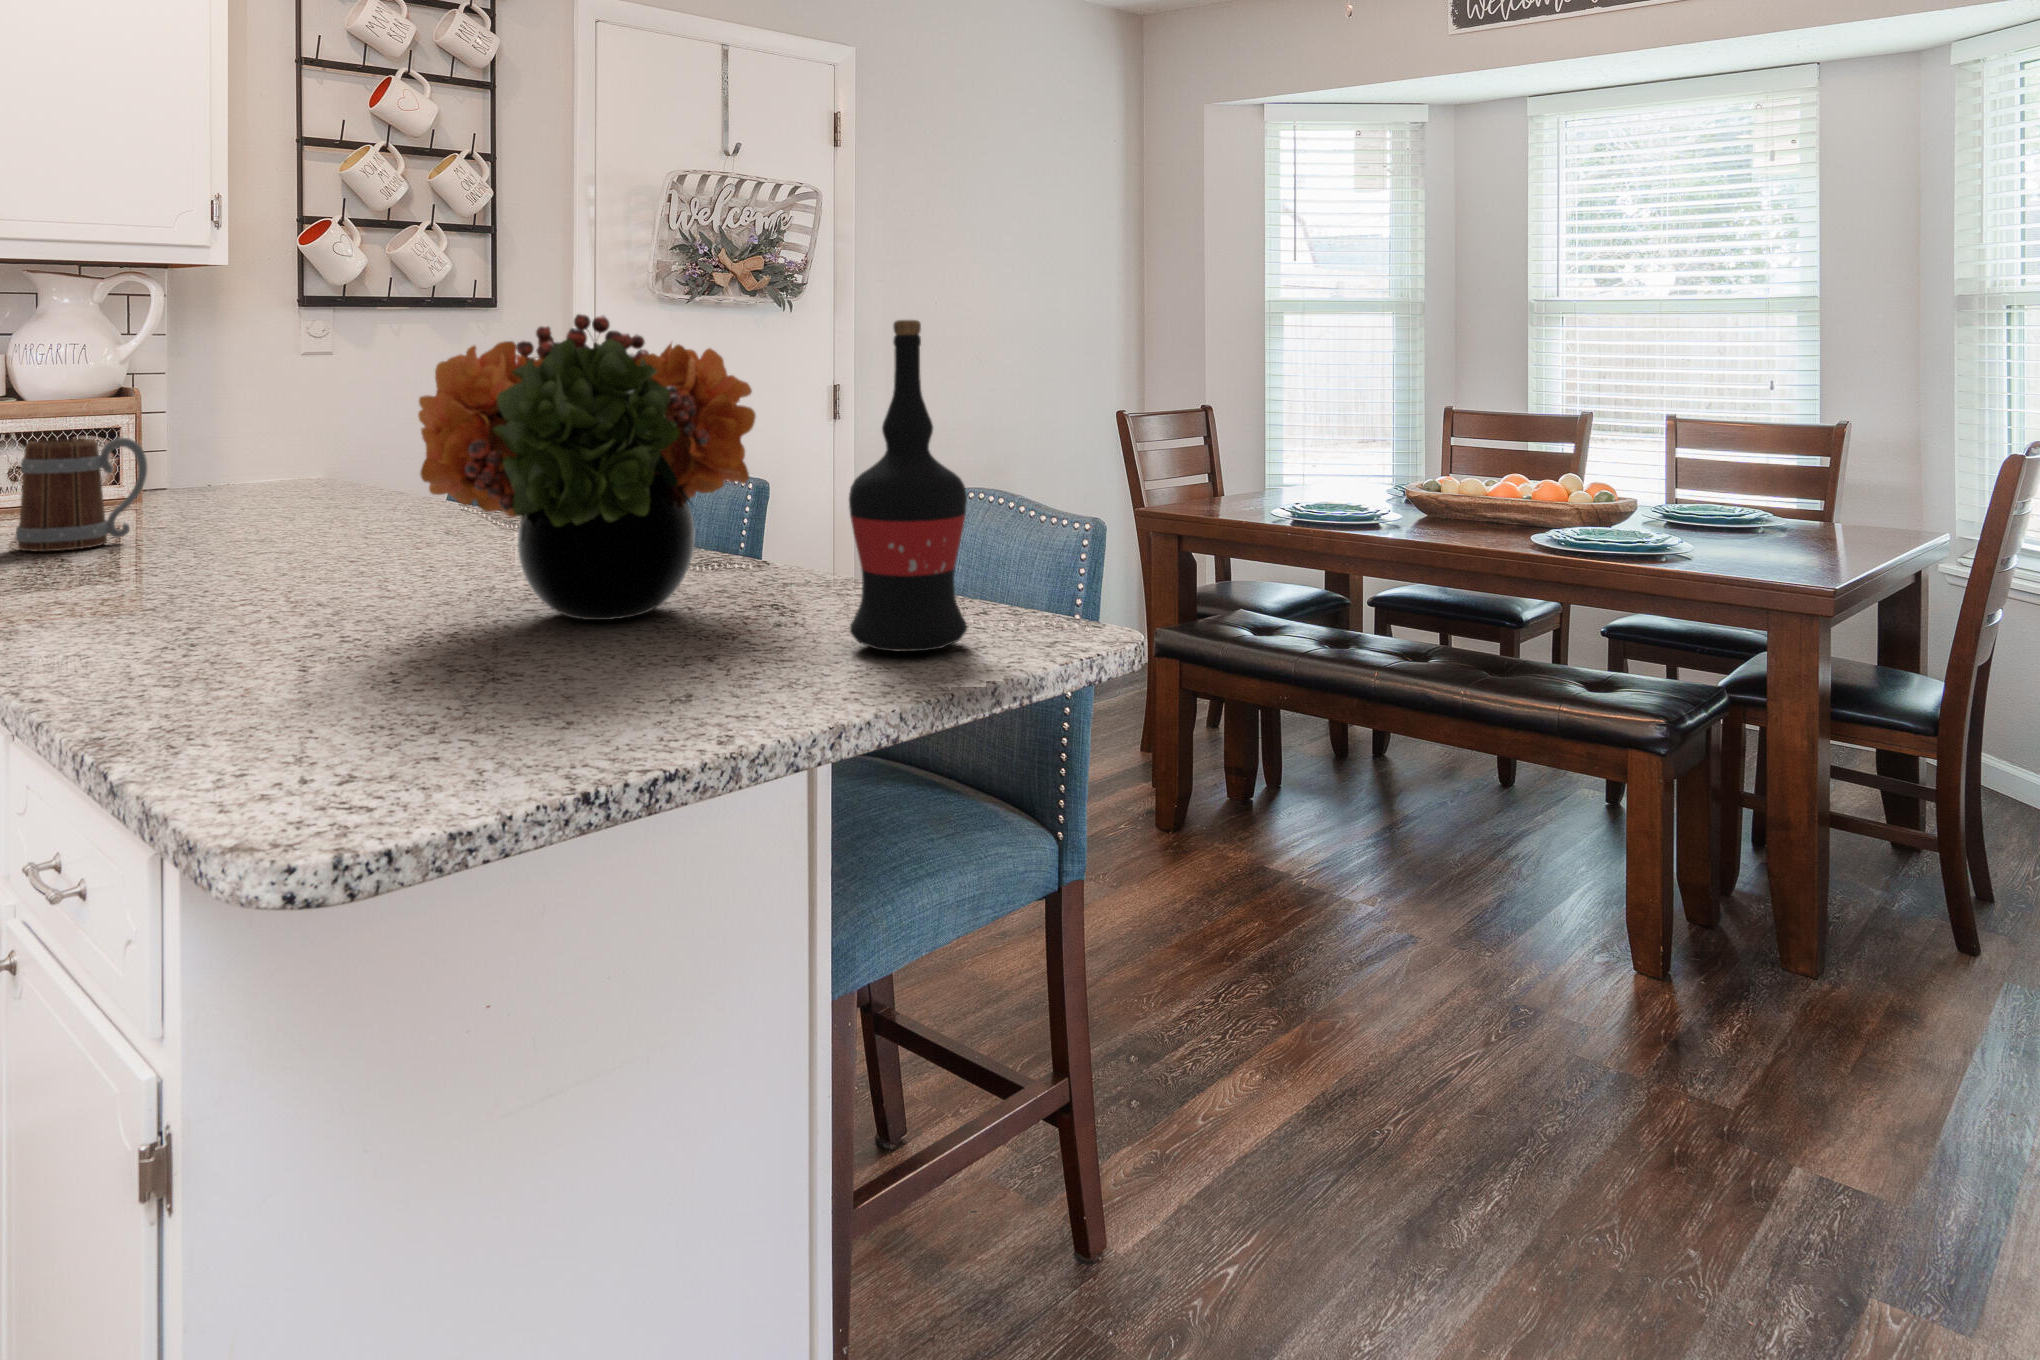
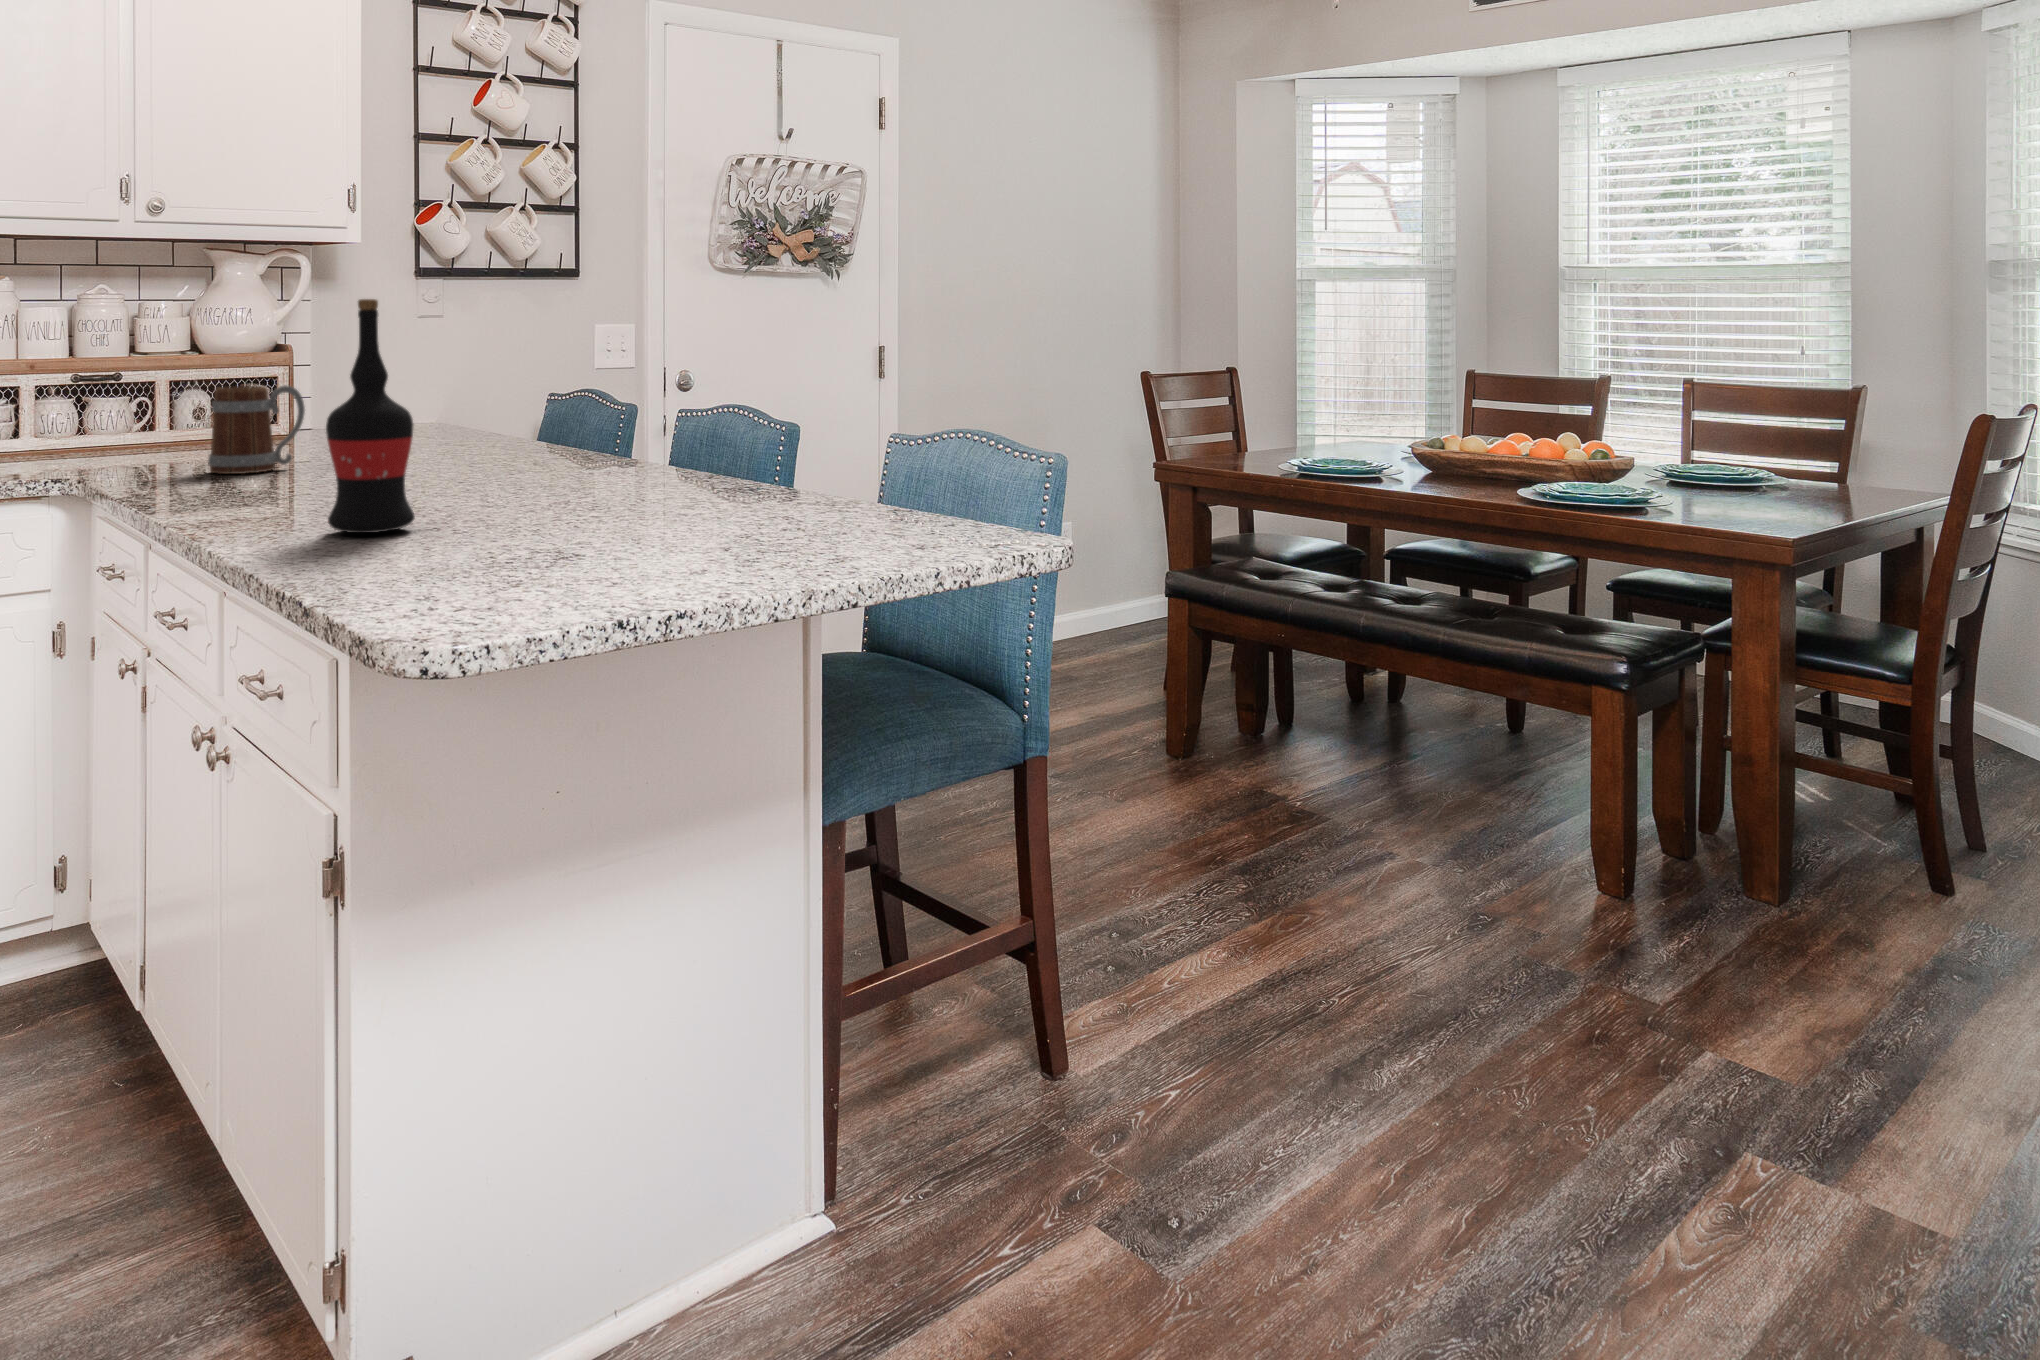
flower arrangement: present [418,314,756,620] -> none [508,289,771,525]
wine bottle: present [849,320,967,652] -> present [326,299,415,533]

